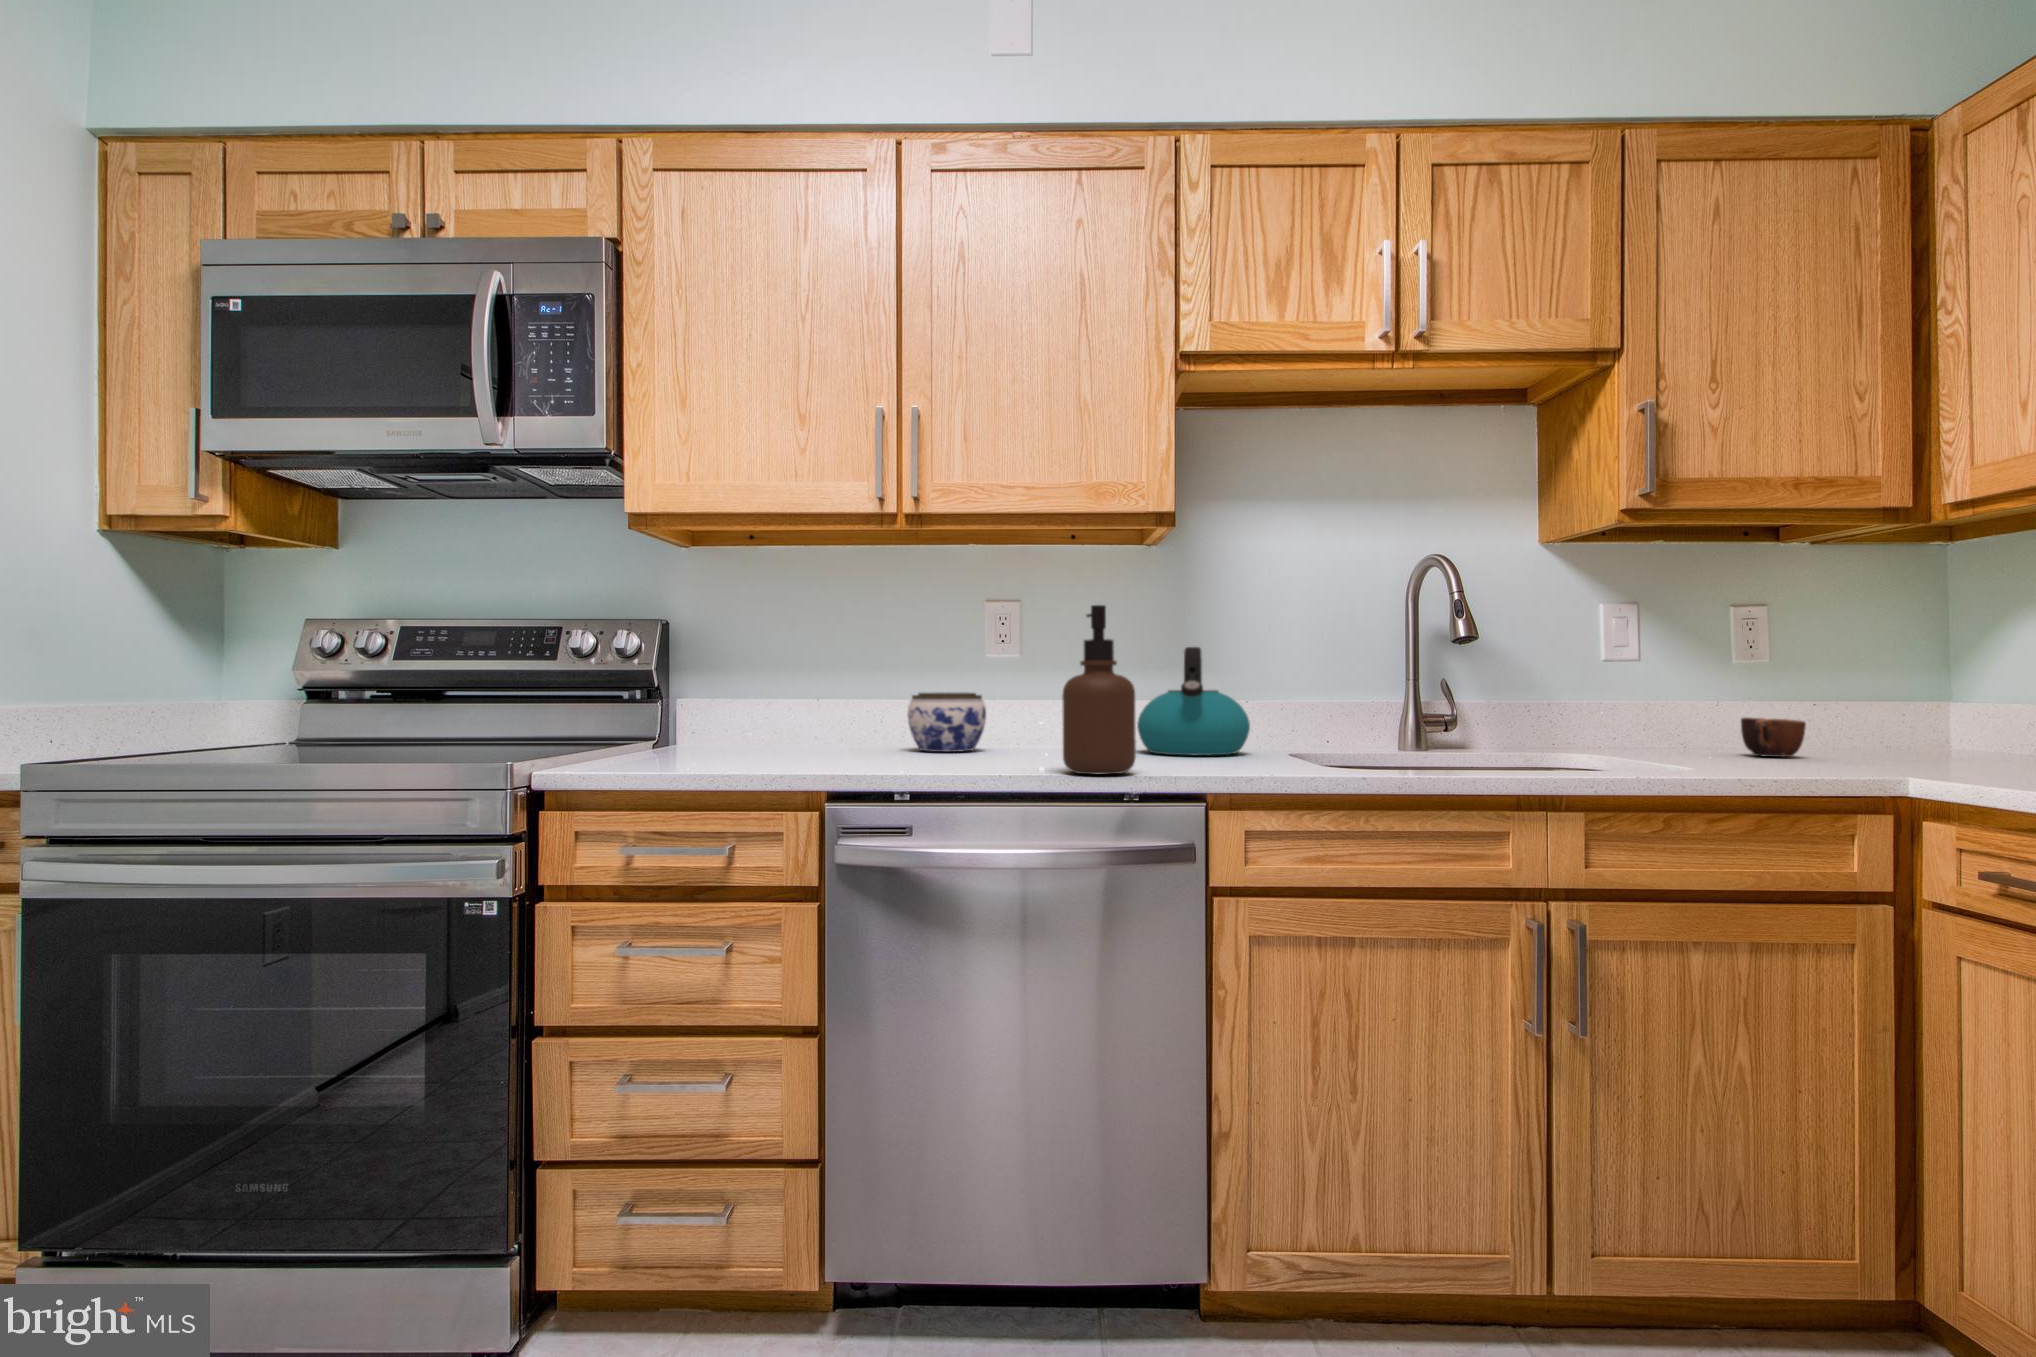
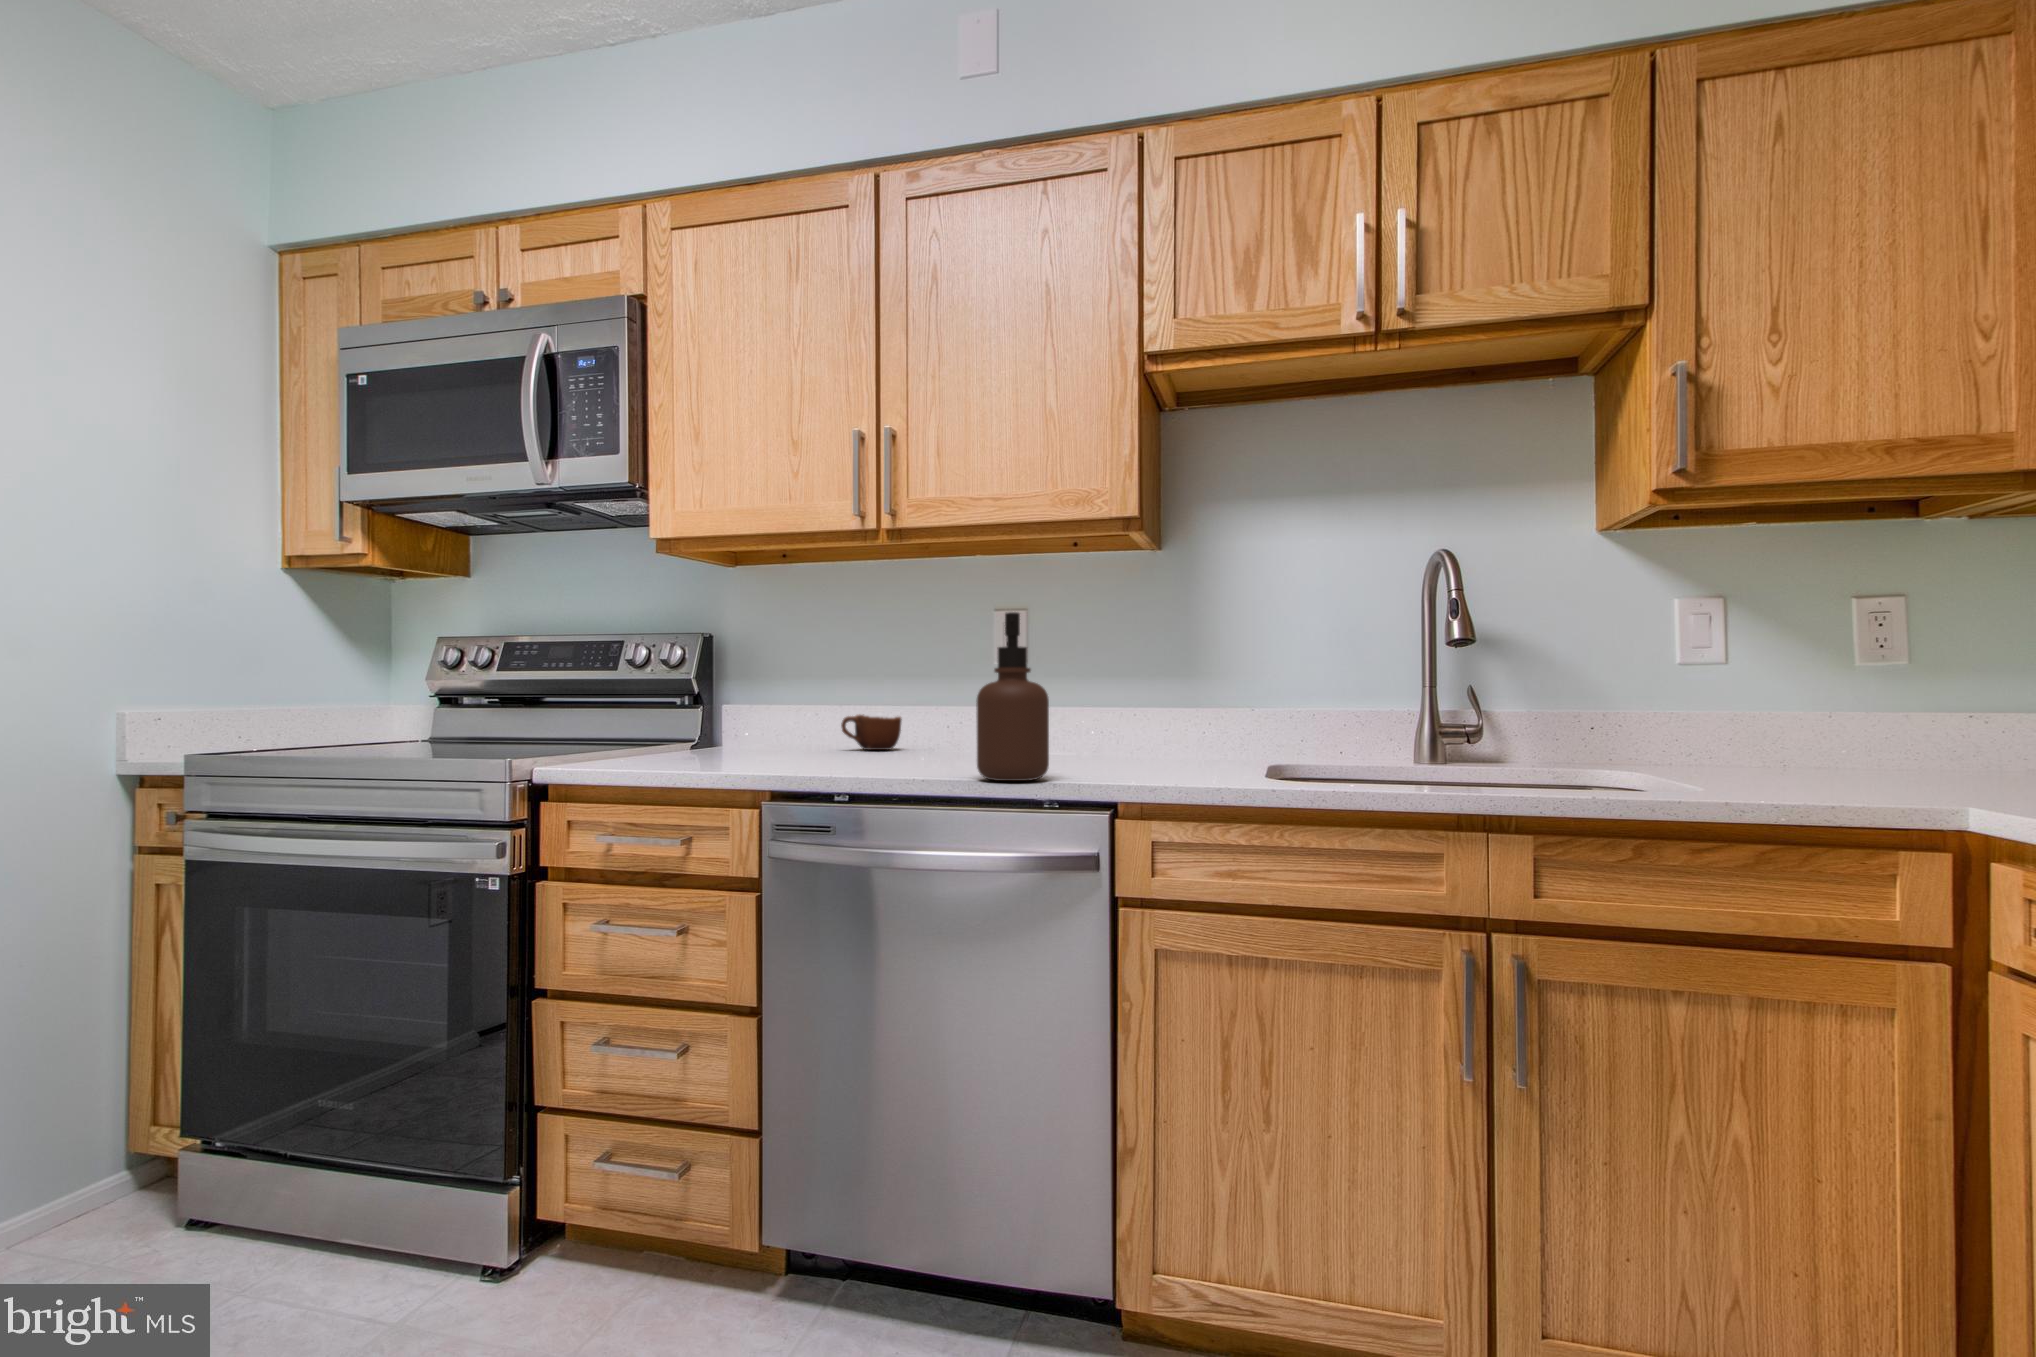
kettle: present [1137,647,1250,755] -> none [1129,653,1246,765]
jar: present [908,692,986,752] -> none [910,699,986,757]
mug: present [1741,718,1806,757] -> present [841,714,902,750]

